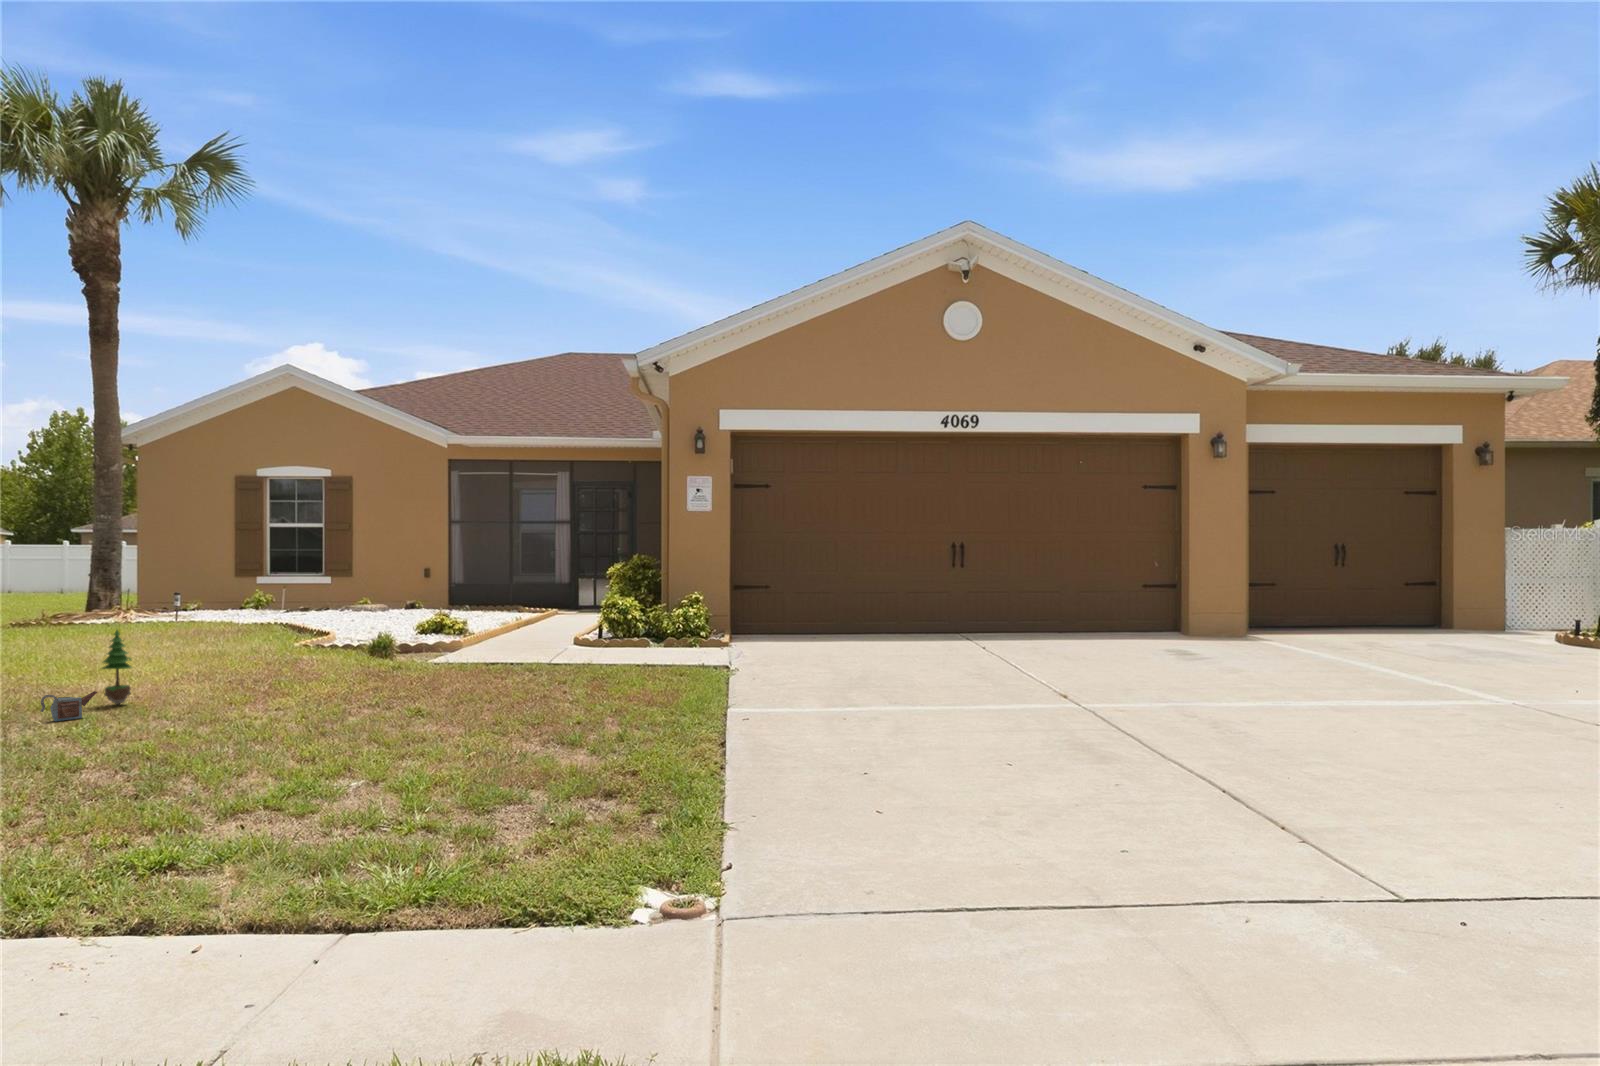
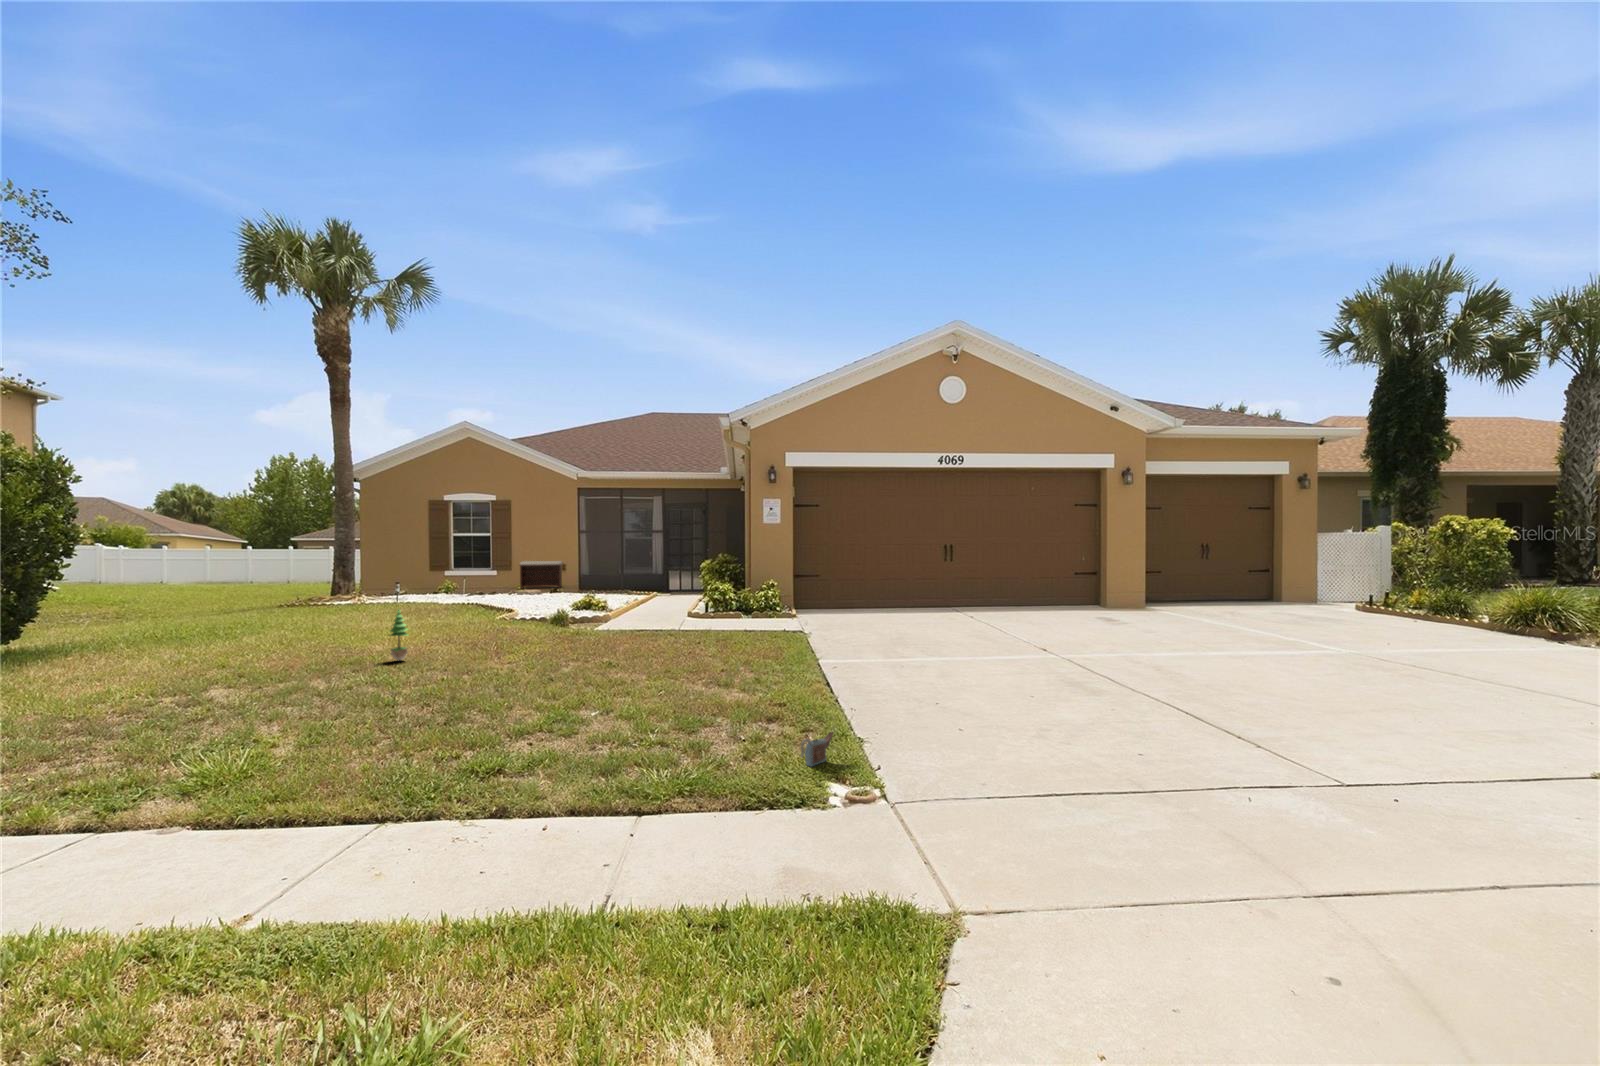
bench: none [357,564,422,604] -> present [520,561,563,589]
watering can: present [40,691,97,721] -> present [801,732,833,766]

